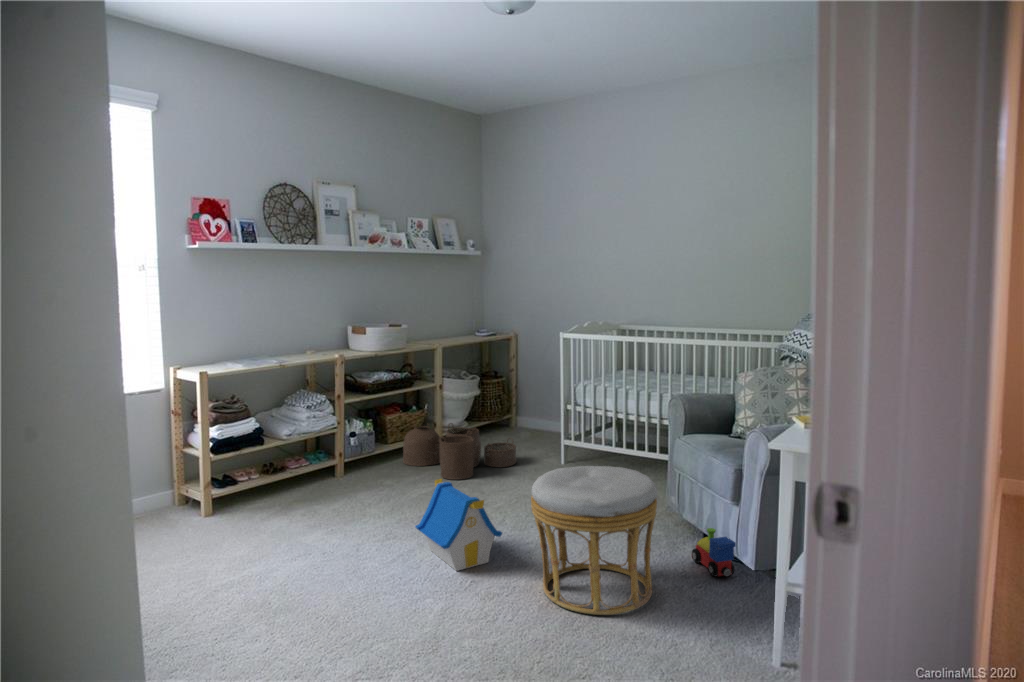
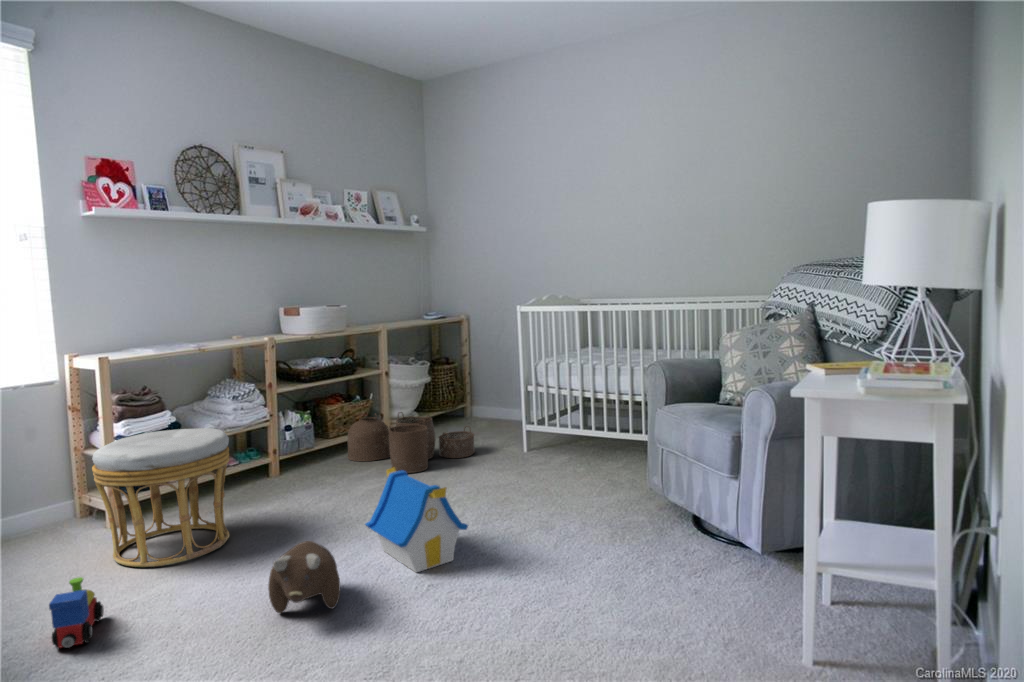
ottoman: present [531,466,657,615] -> present [92,428,230,567]
toy train: present [692,528,736,577] -> present [49,577,104,648]
plush toy: none [334,540,393,598] -> present [268,541,340,613]

